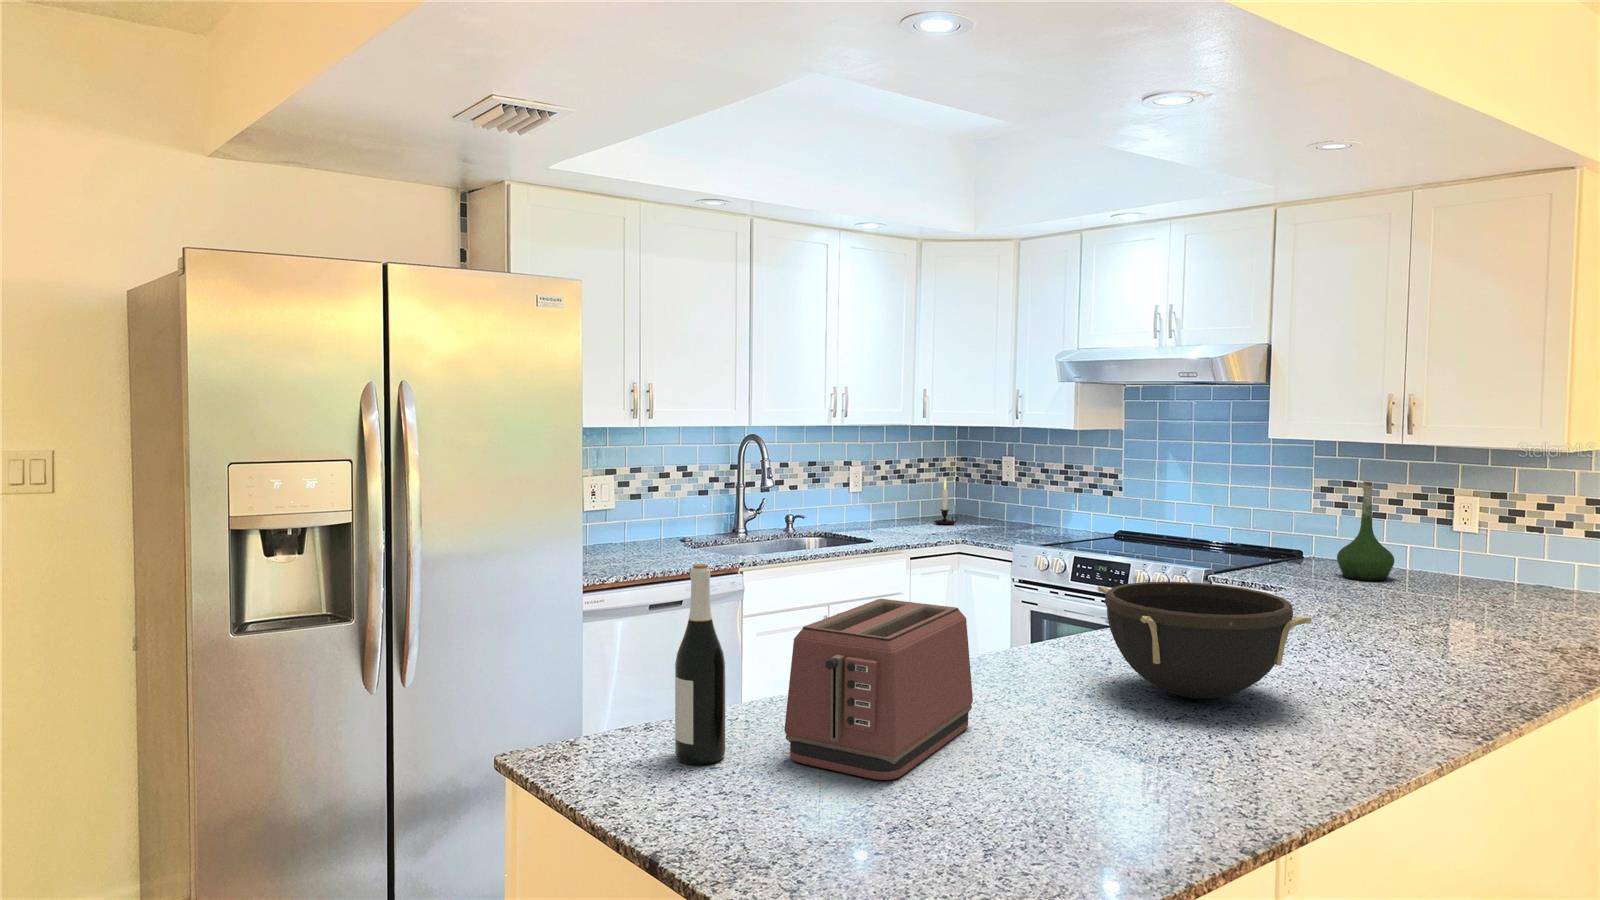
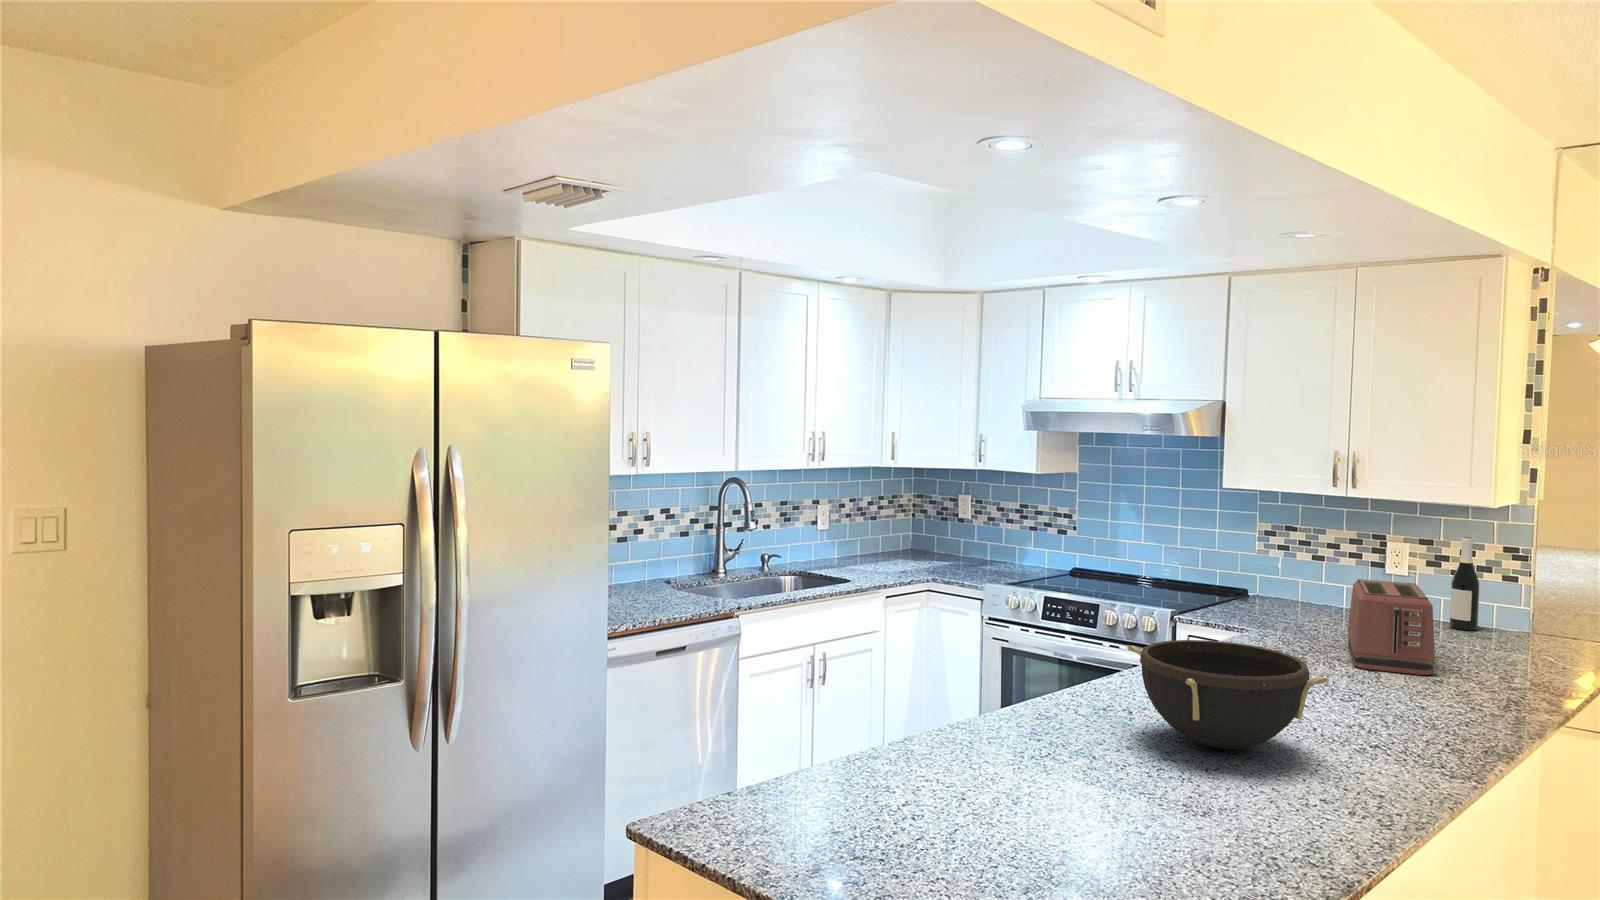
candle: present [934,479,958,524] -> none [896,516,920,561]
vase: present [1337,481,1394,581] -> none [1287,530,1338,620]
wine bottle: present [675,564,725,765] -> present [1450,537,1479,630]
toaster: present [784,599,973,780] -> present [1348,579,1435,675]

